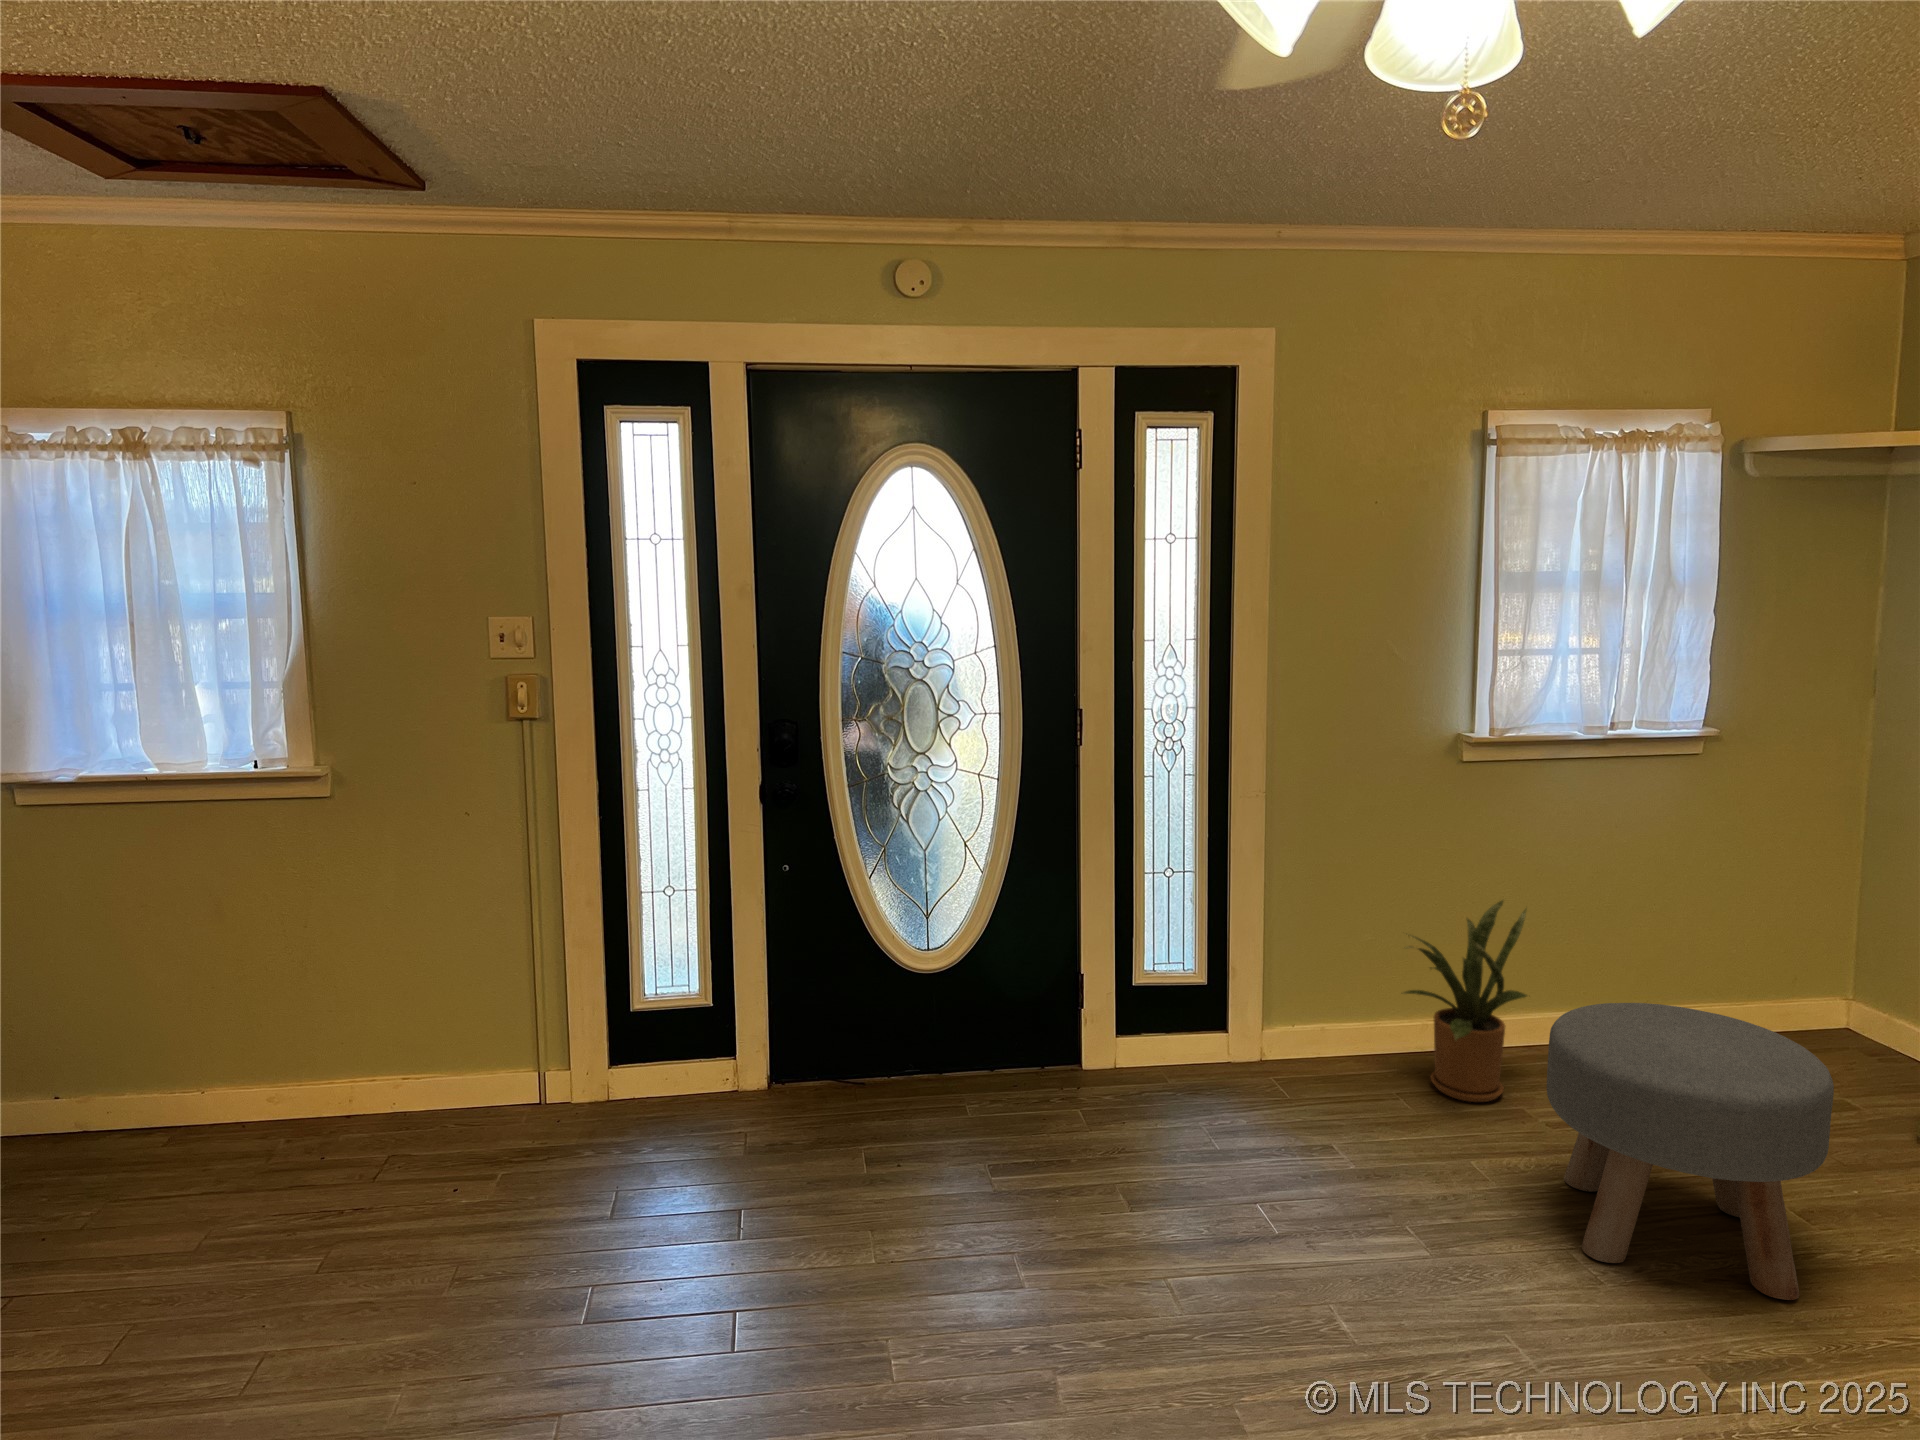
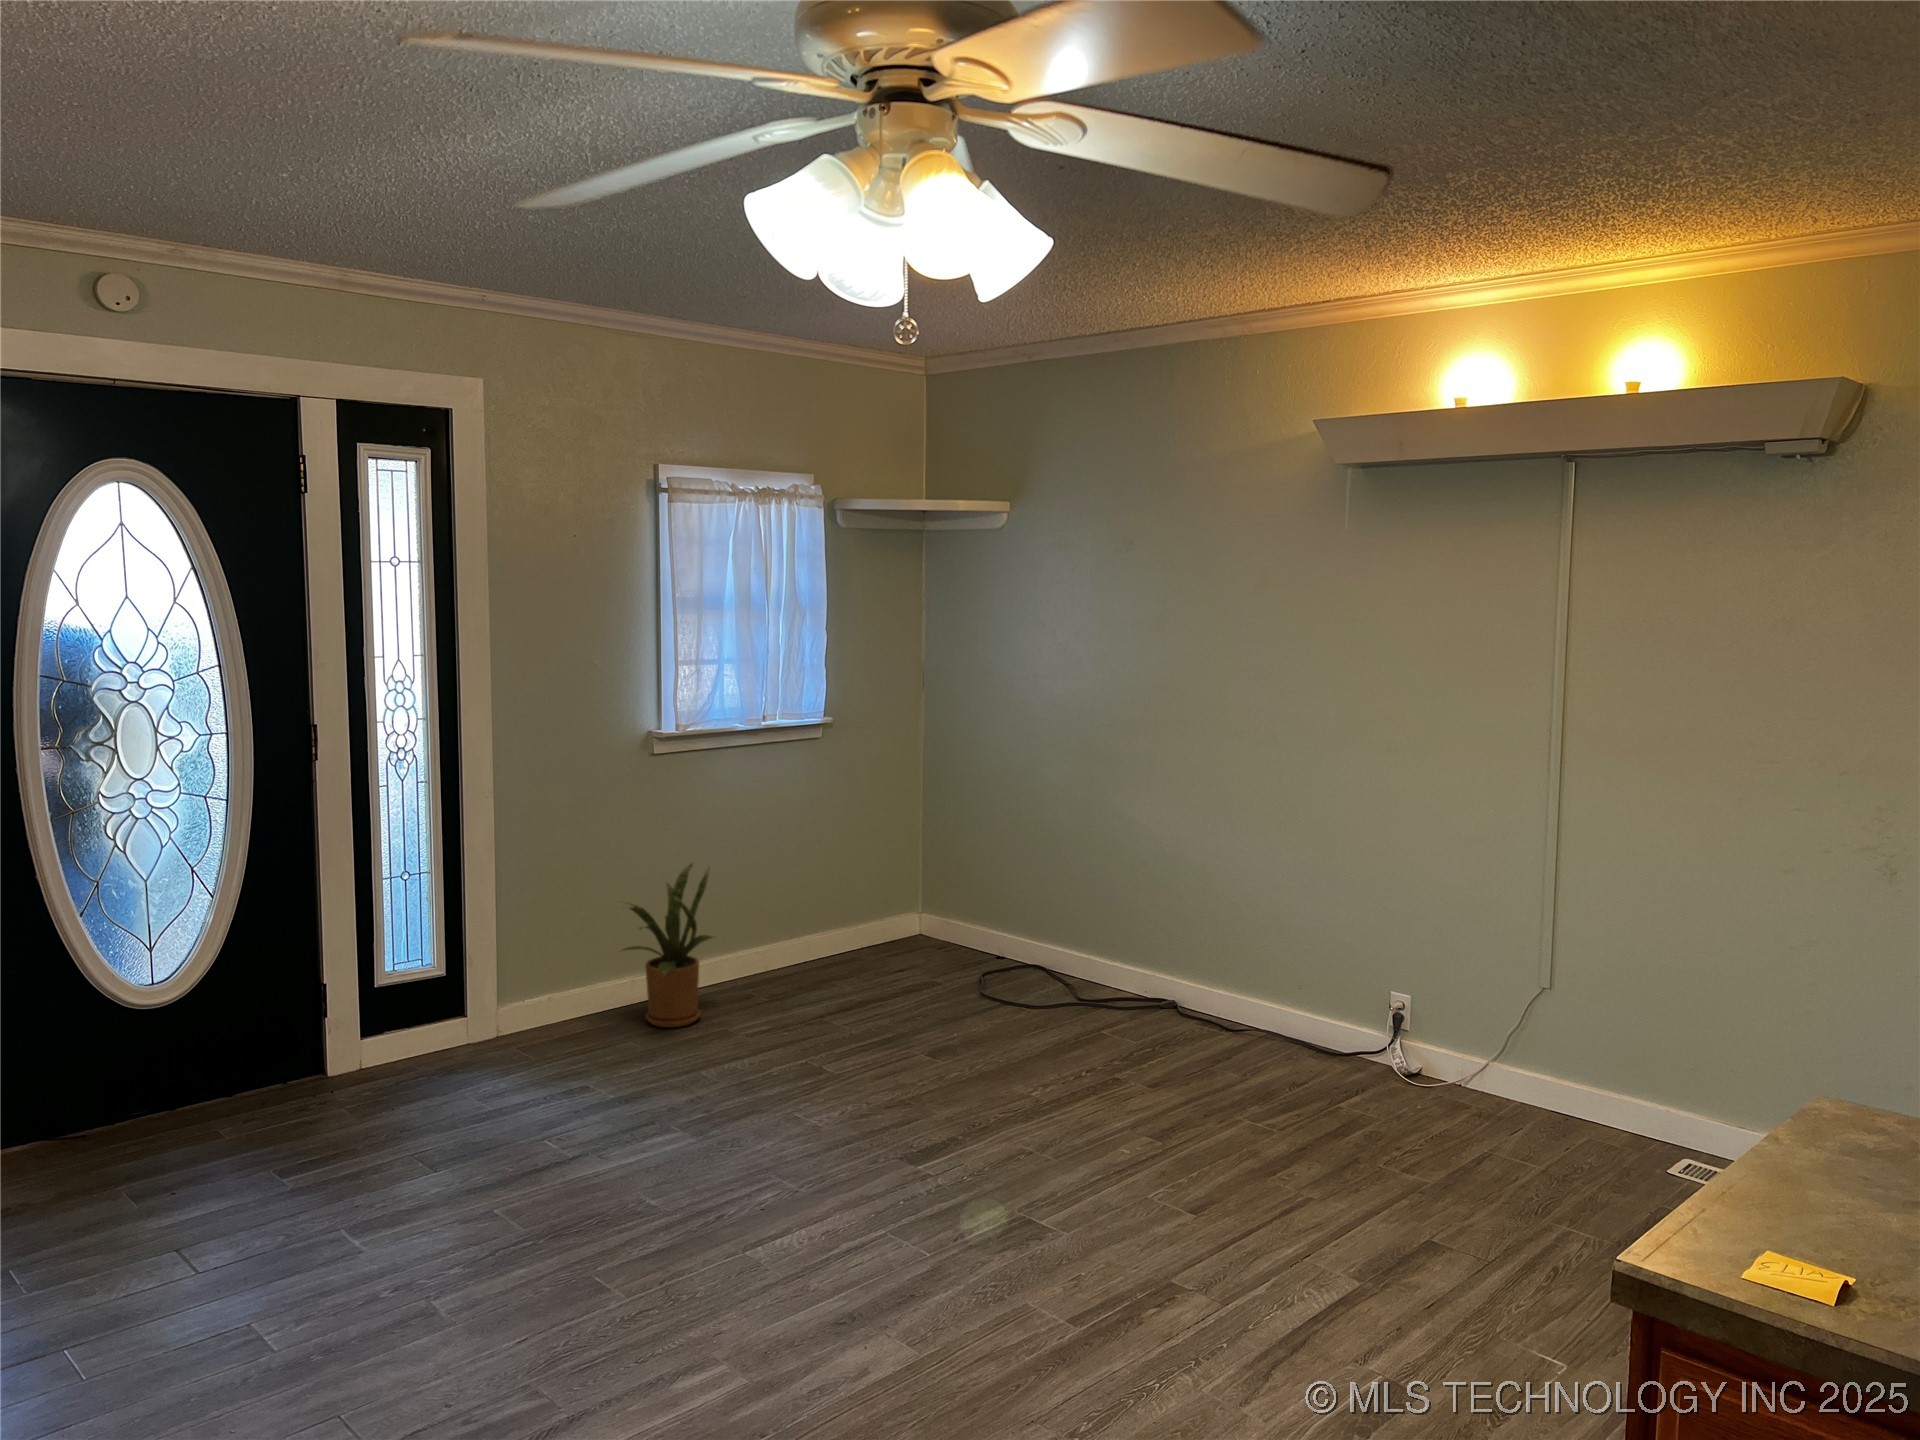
ottoman: present [1547,1003,1834,1300] -> none [729,916,891,1096]

